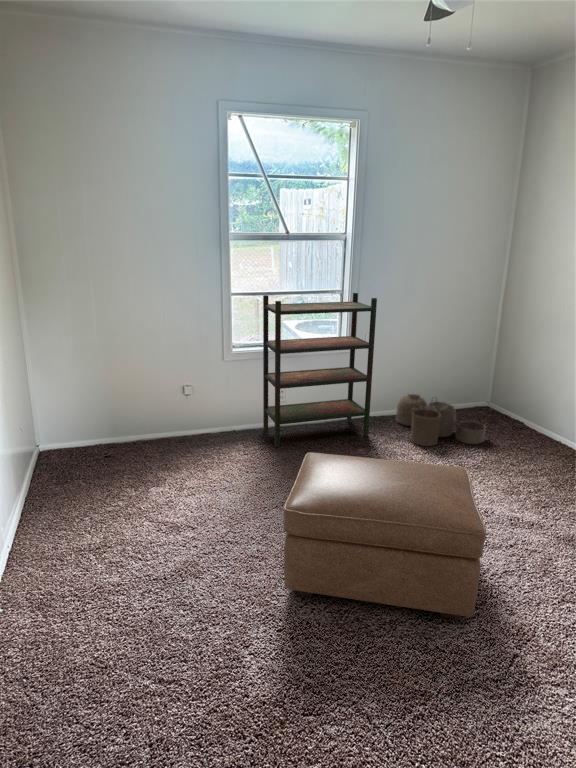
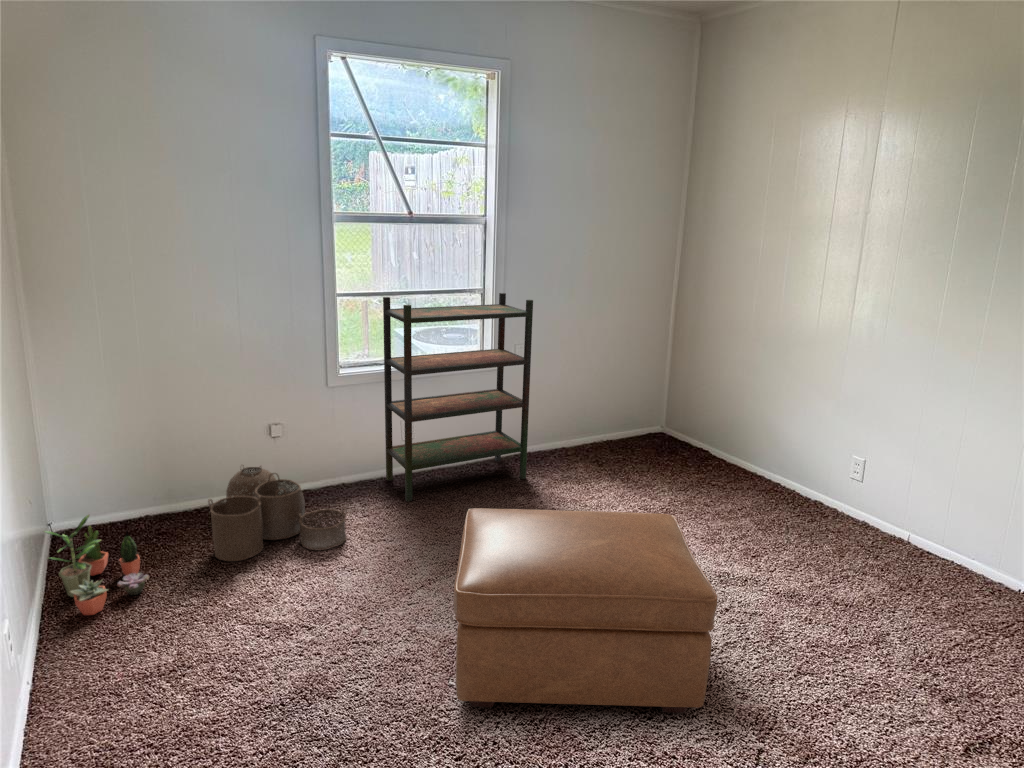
woven basket: present [396,394,486,446] -> present [208,466,346,561]
potted plant: none [30,440,94,506] -> present [45,515,149,615]

